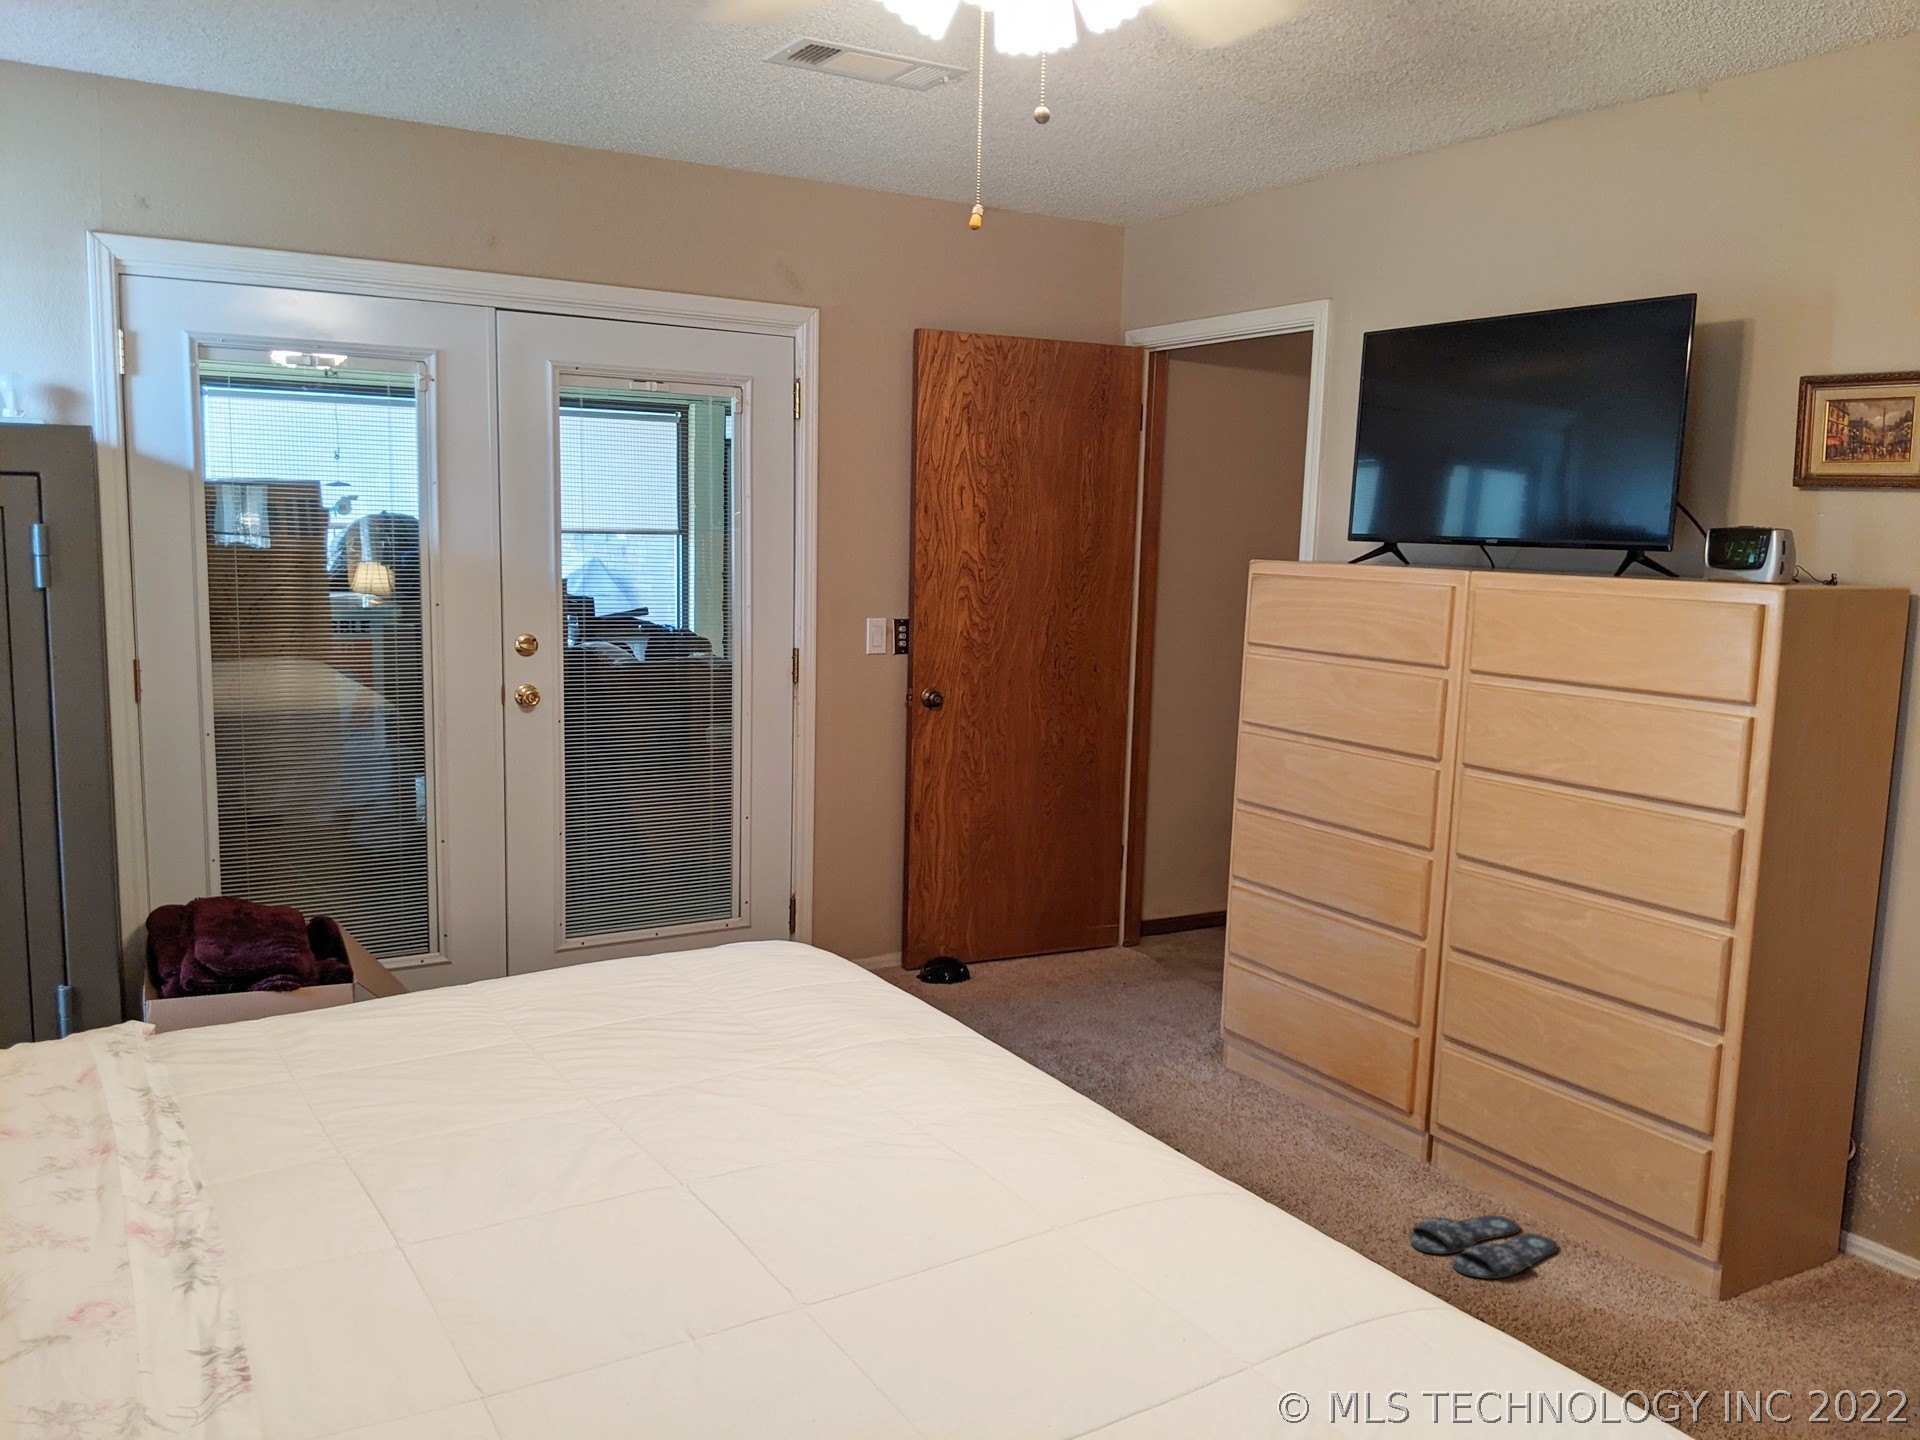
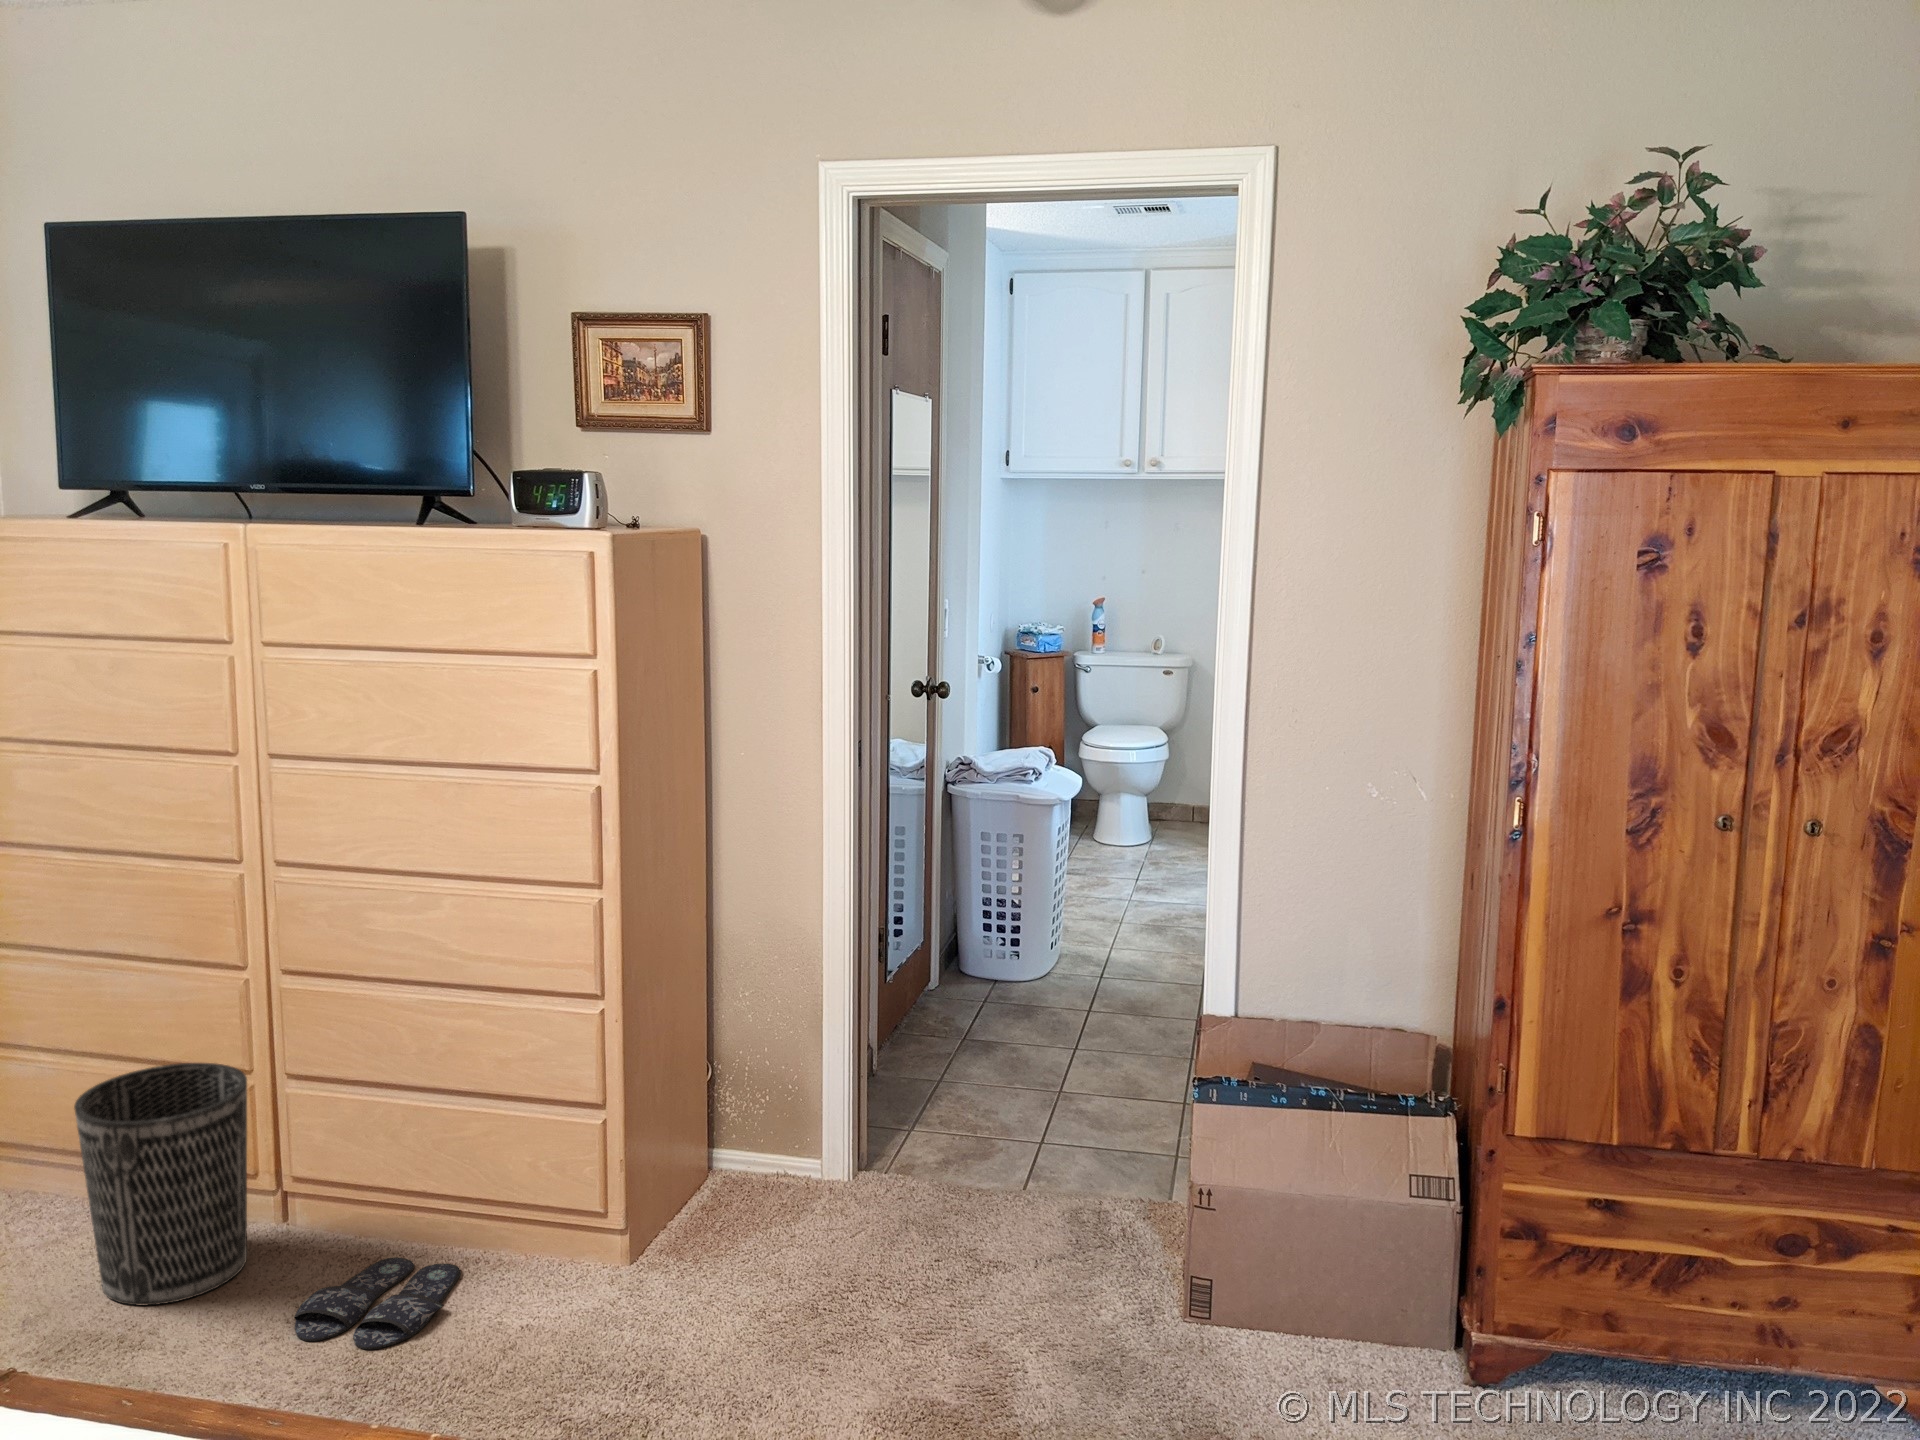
wastebasket: none [1285,1001,1411,1189] -> present [74,1063,247,1305]

